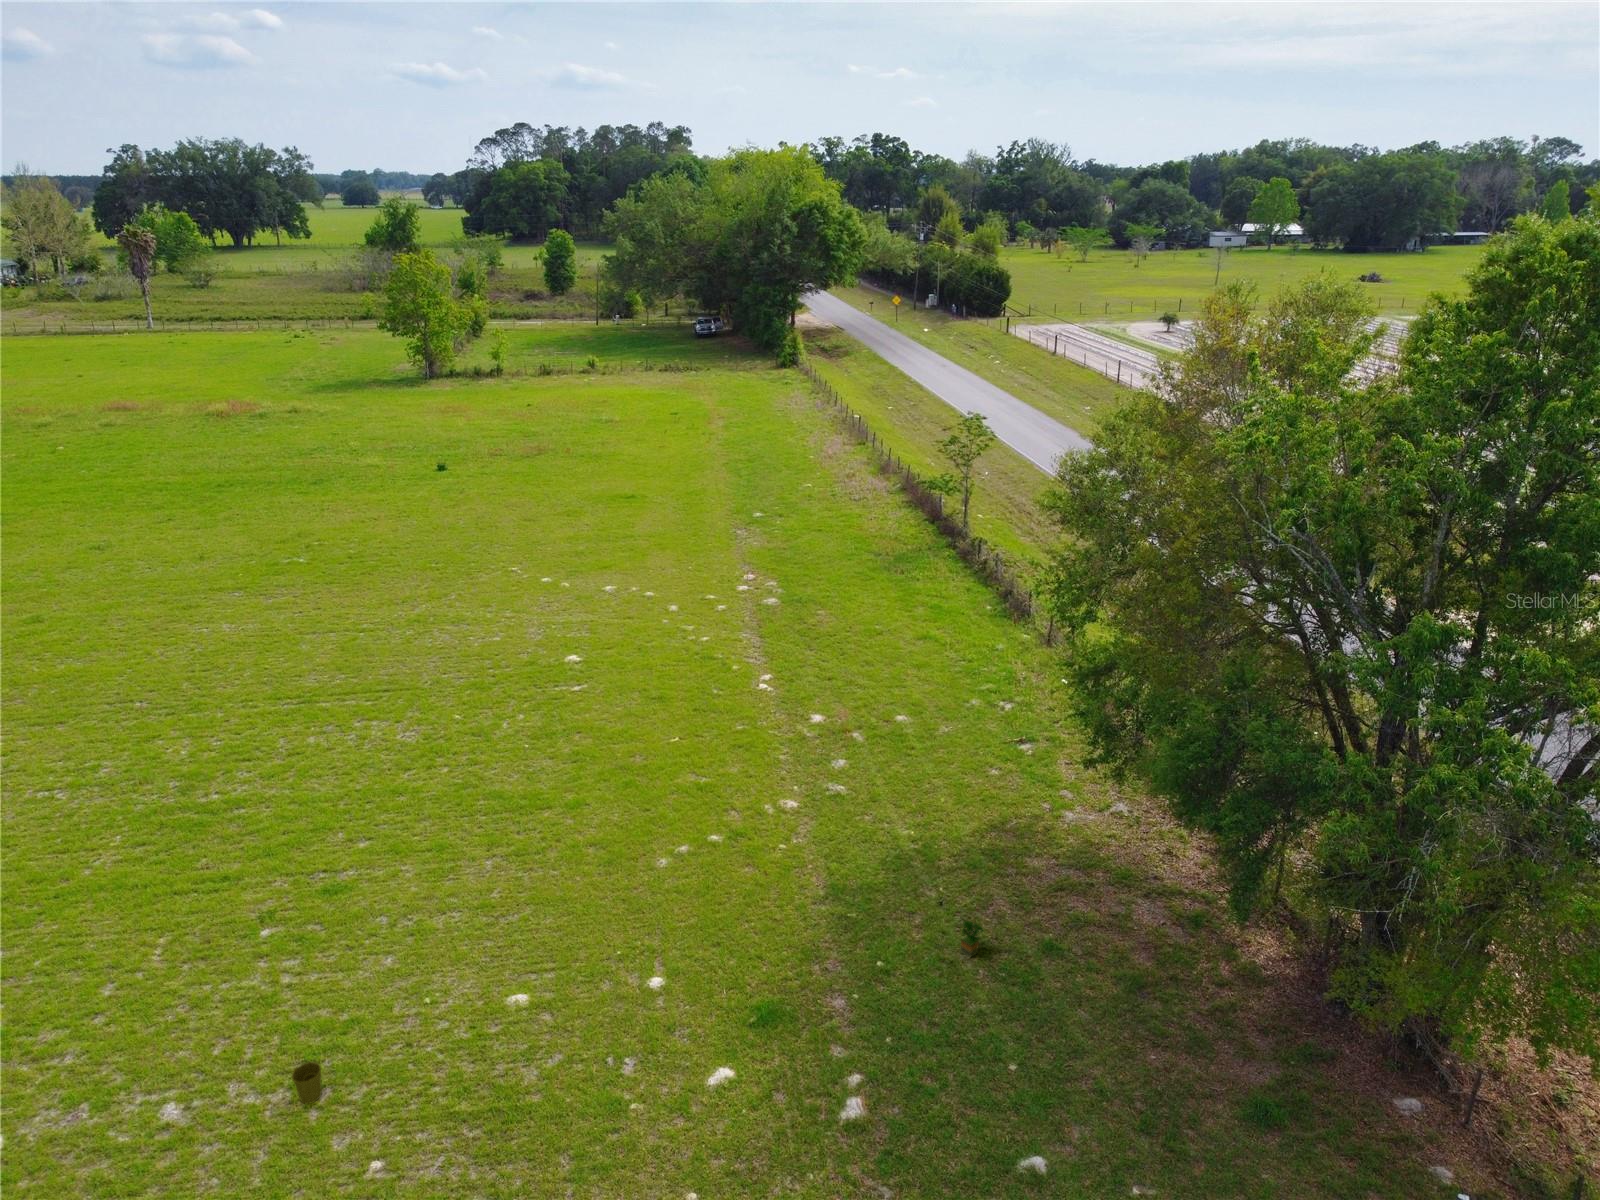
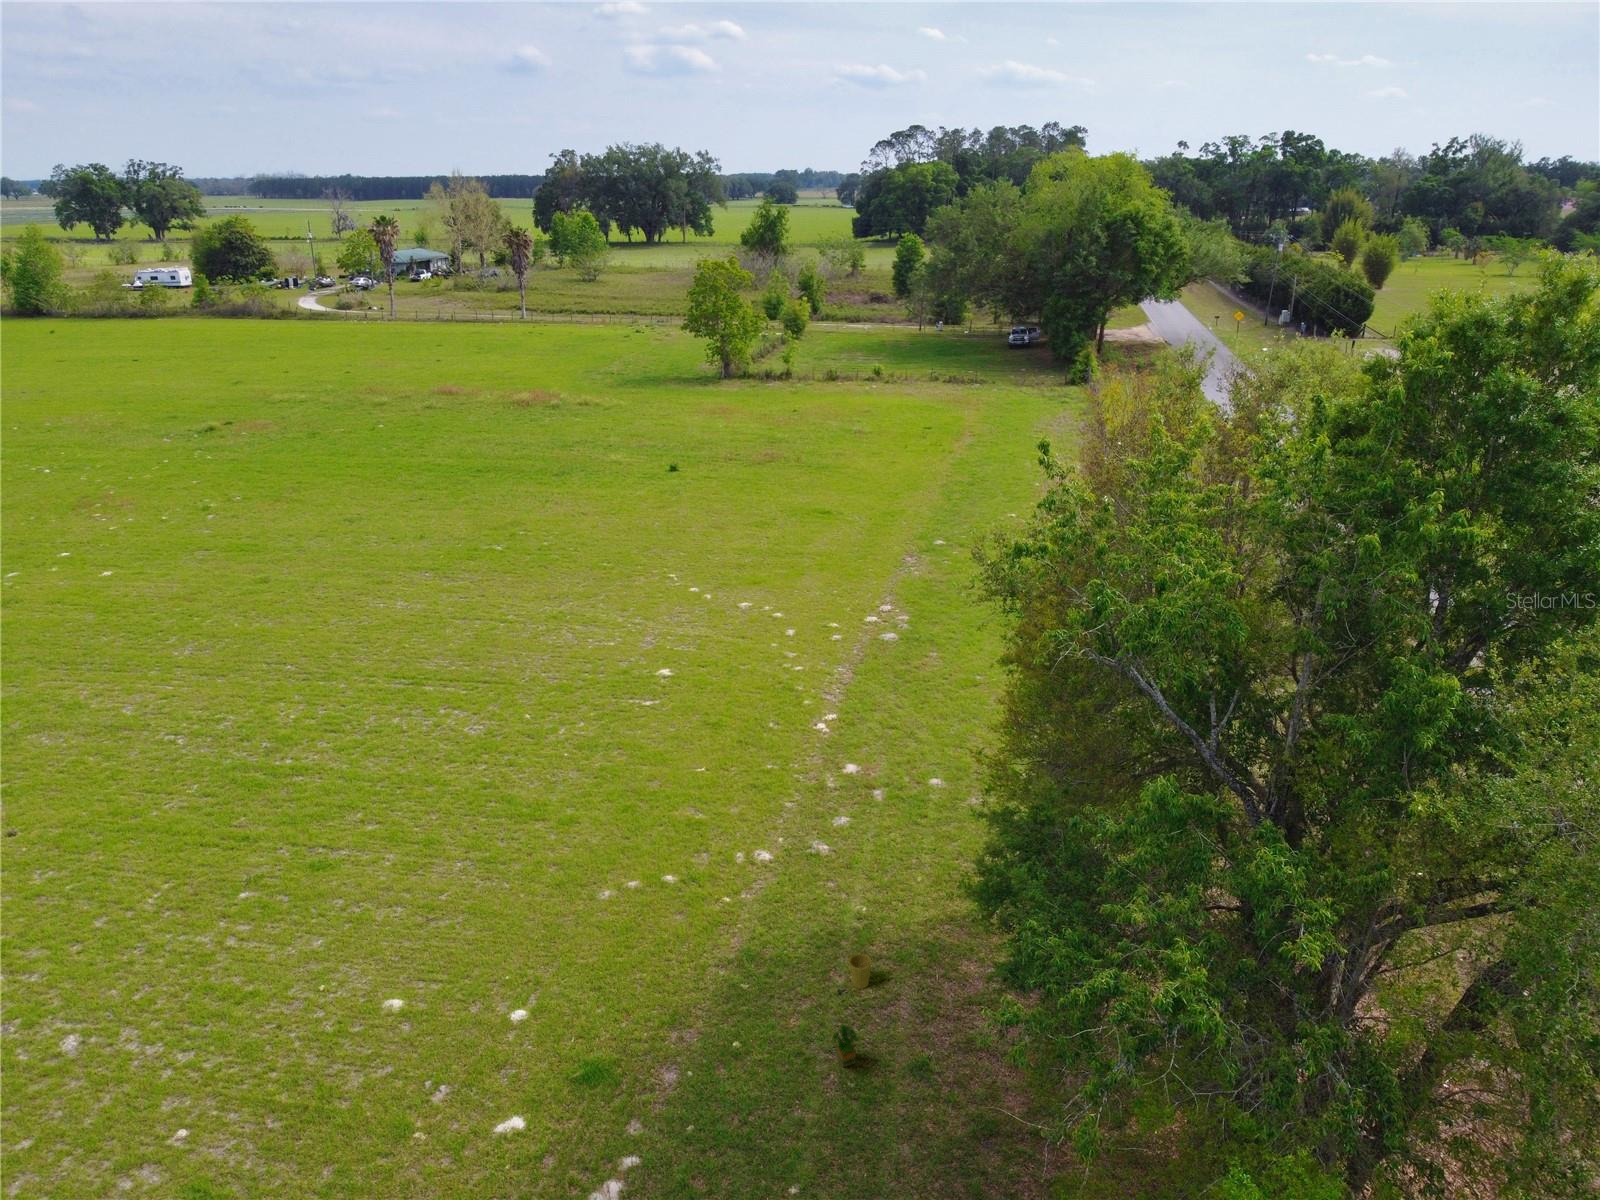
basket: present [292,1061,322,1104] -> present [849,954,871,989]

